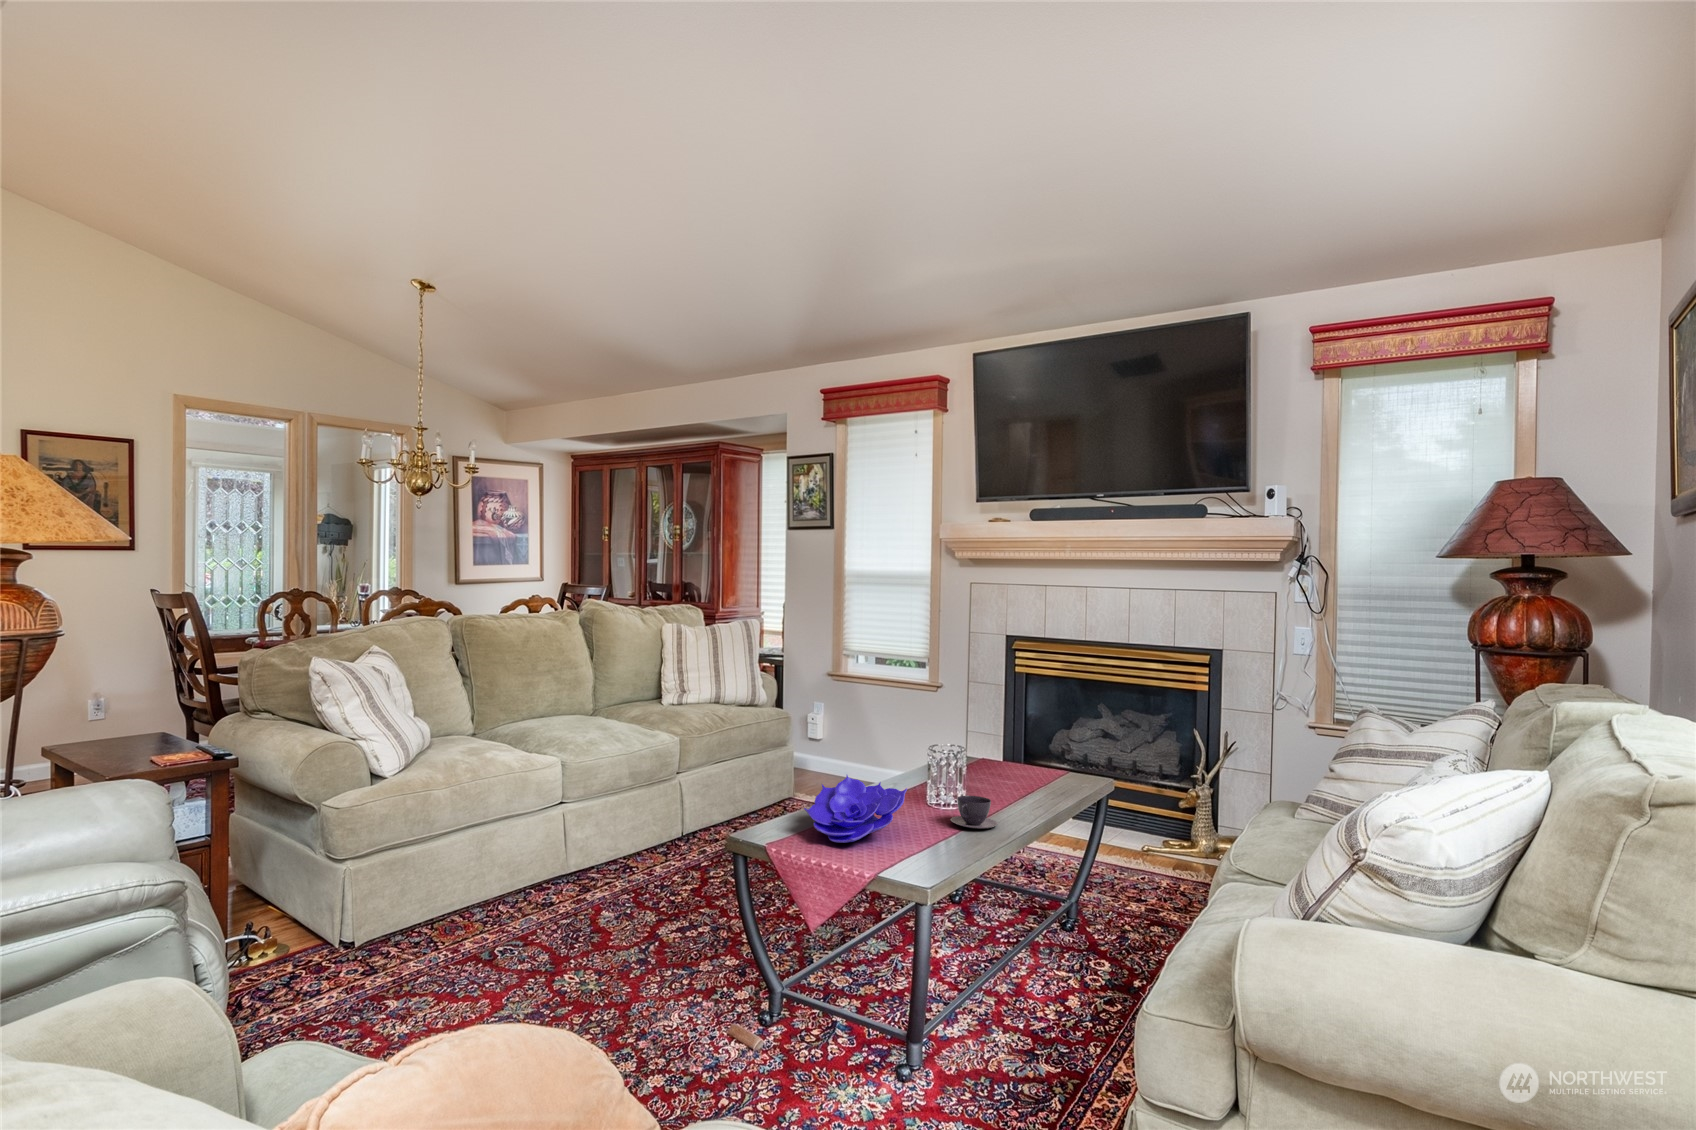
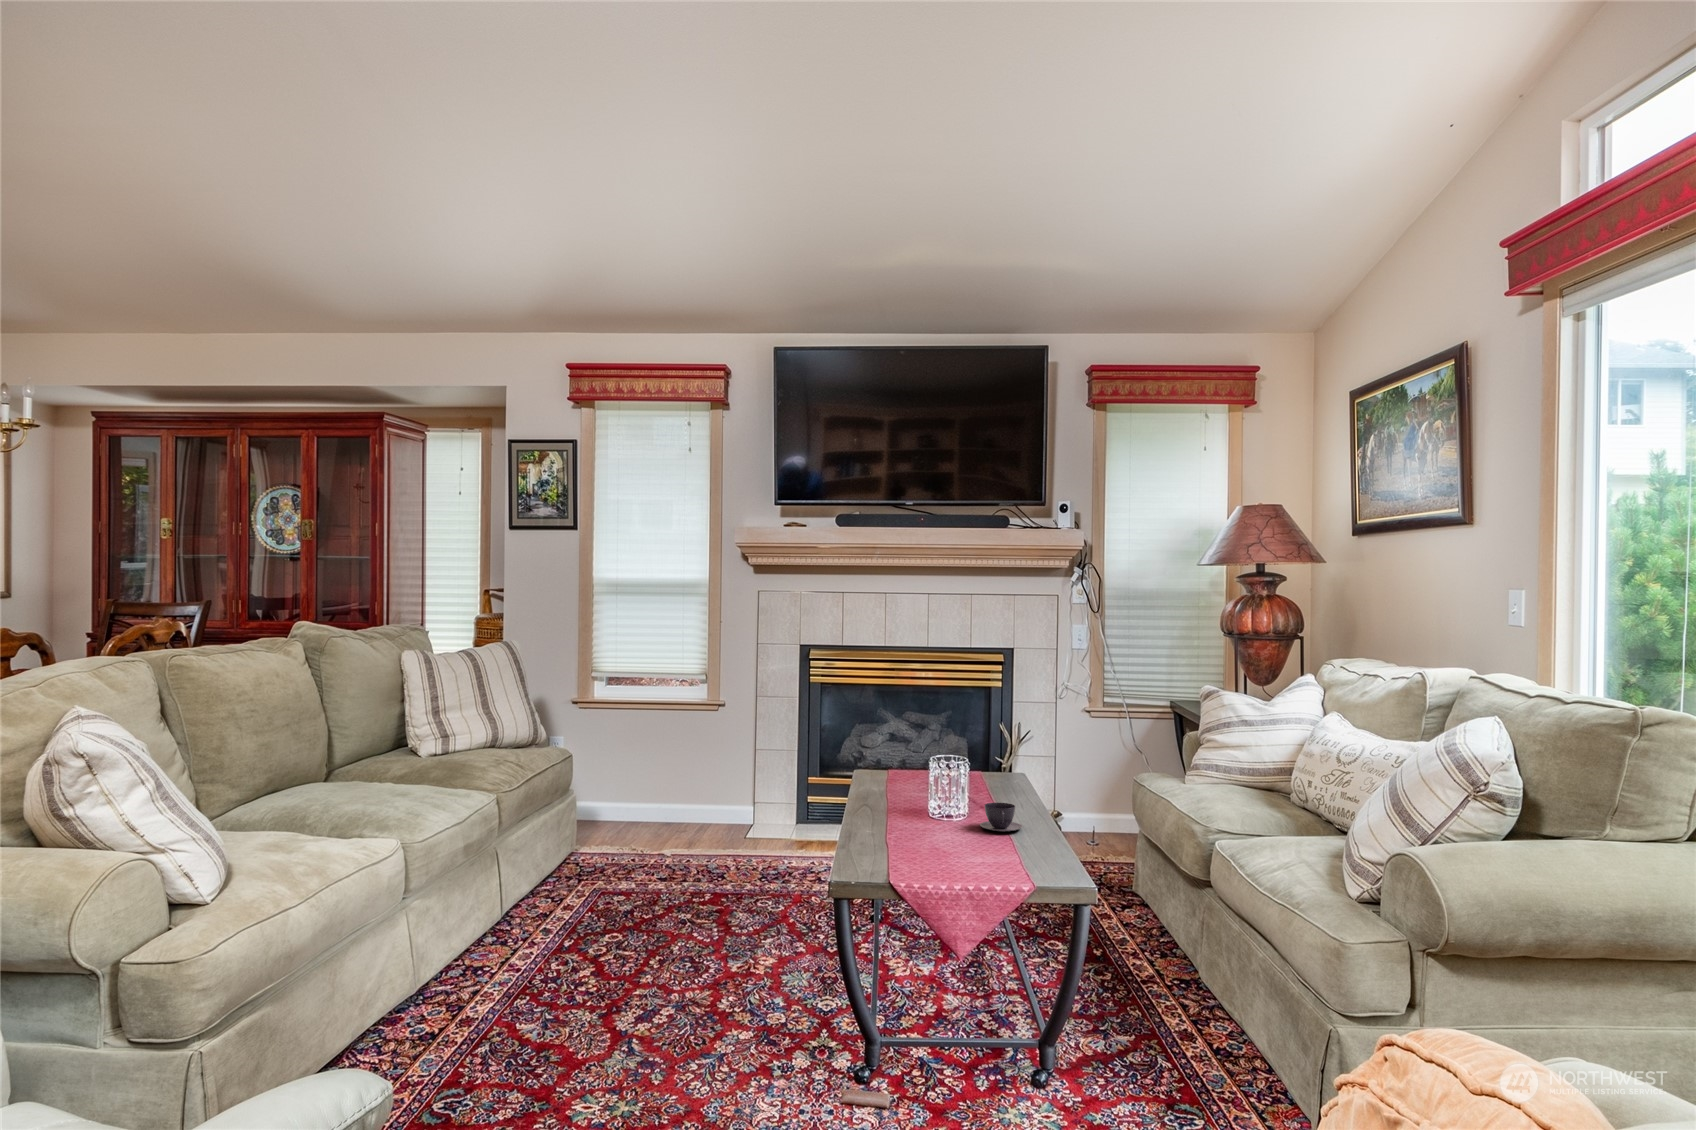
decorative bowl: present [804,775,907,843] -> none [883,801,984,867]

